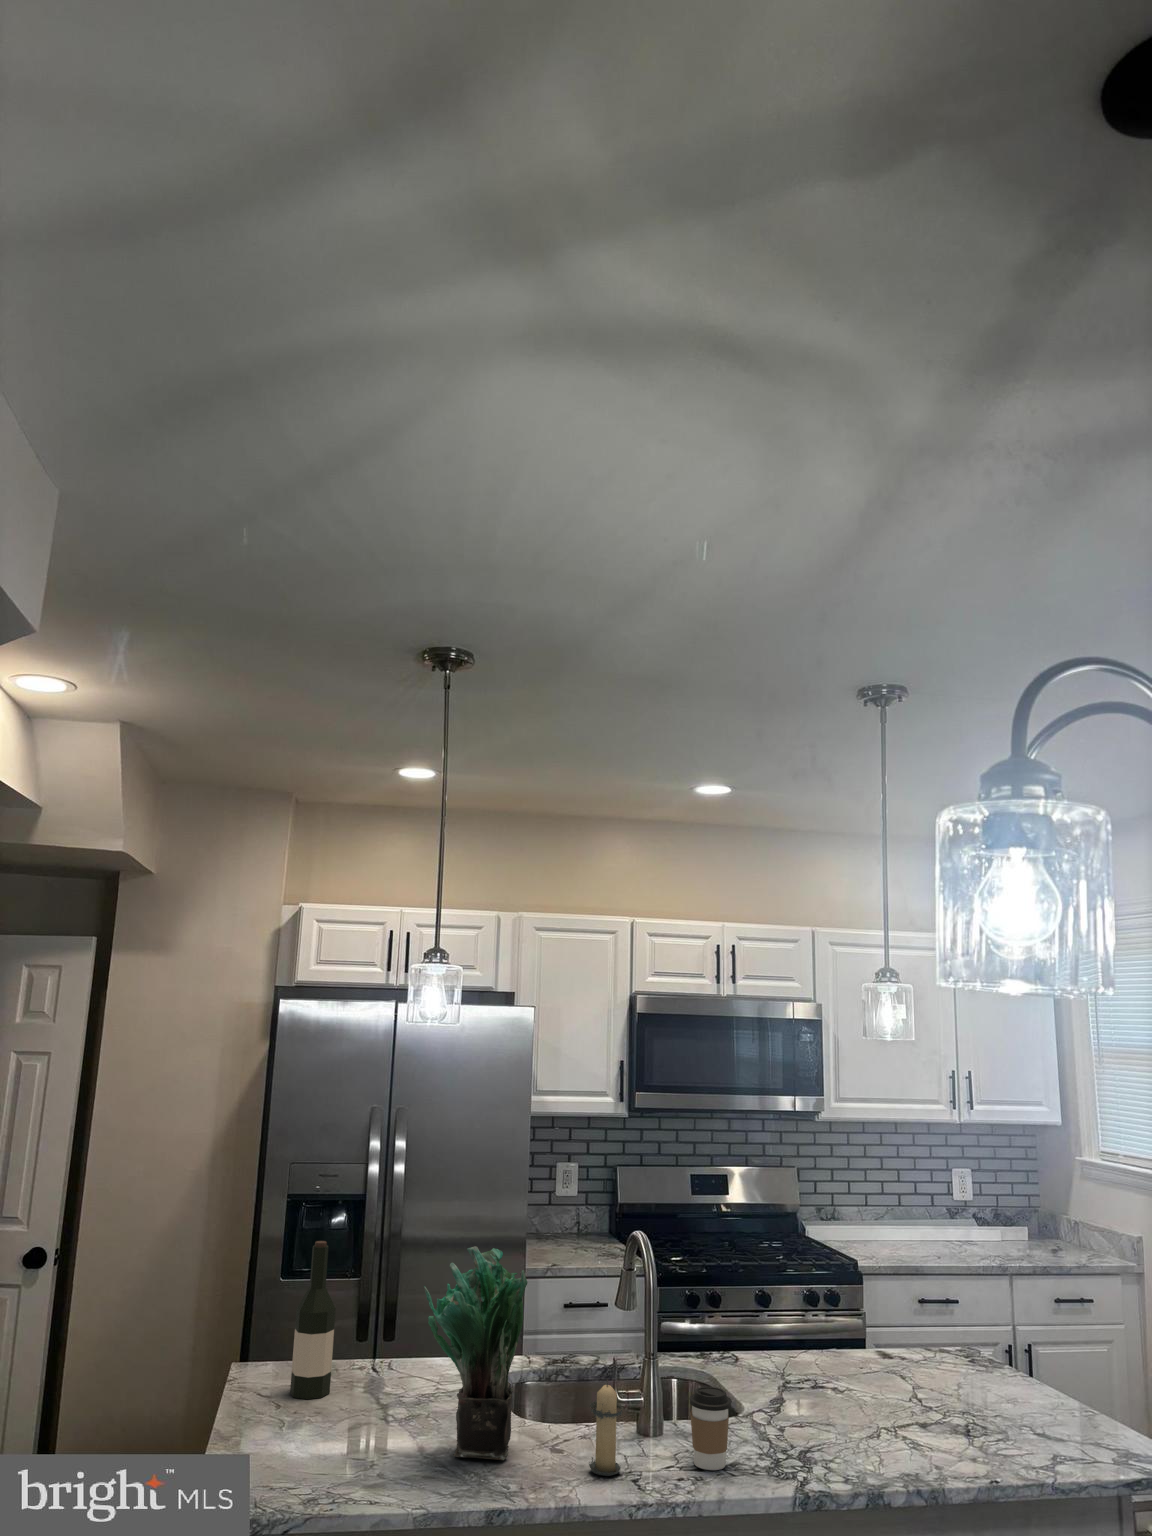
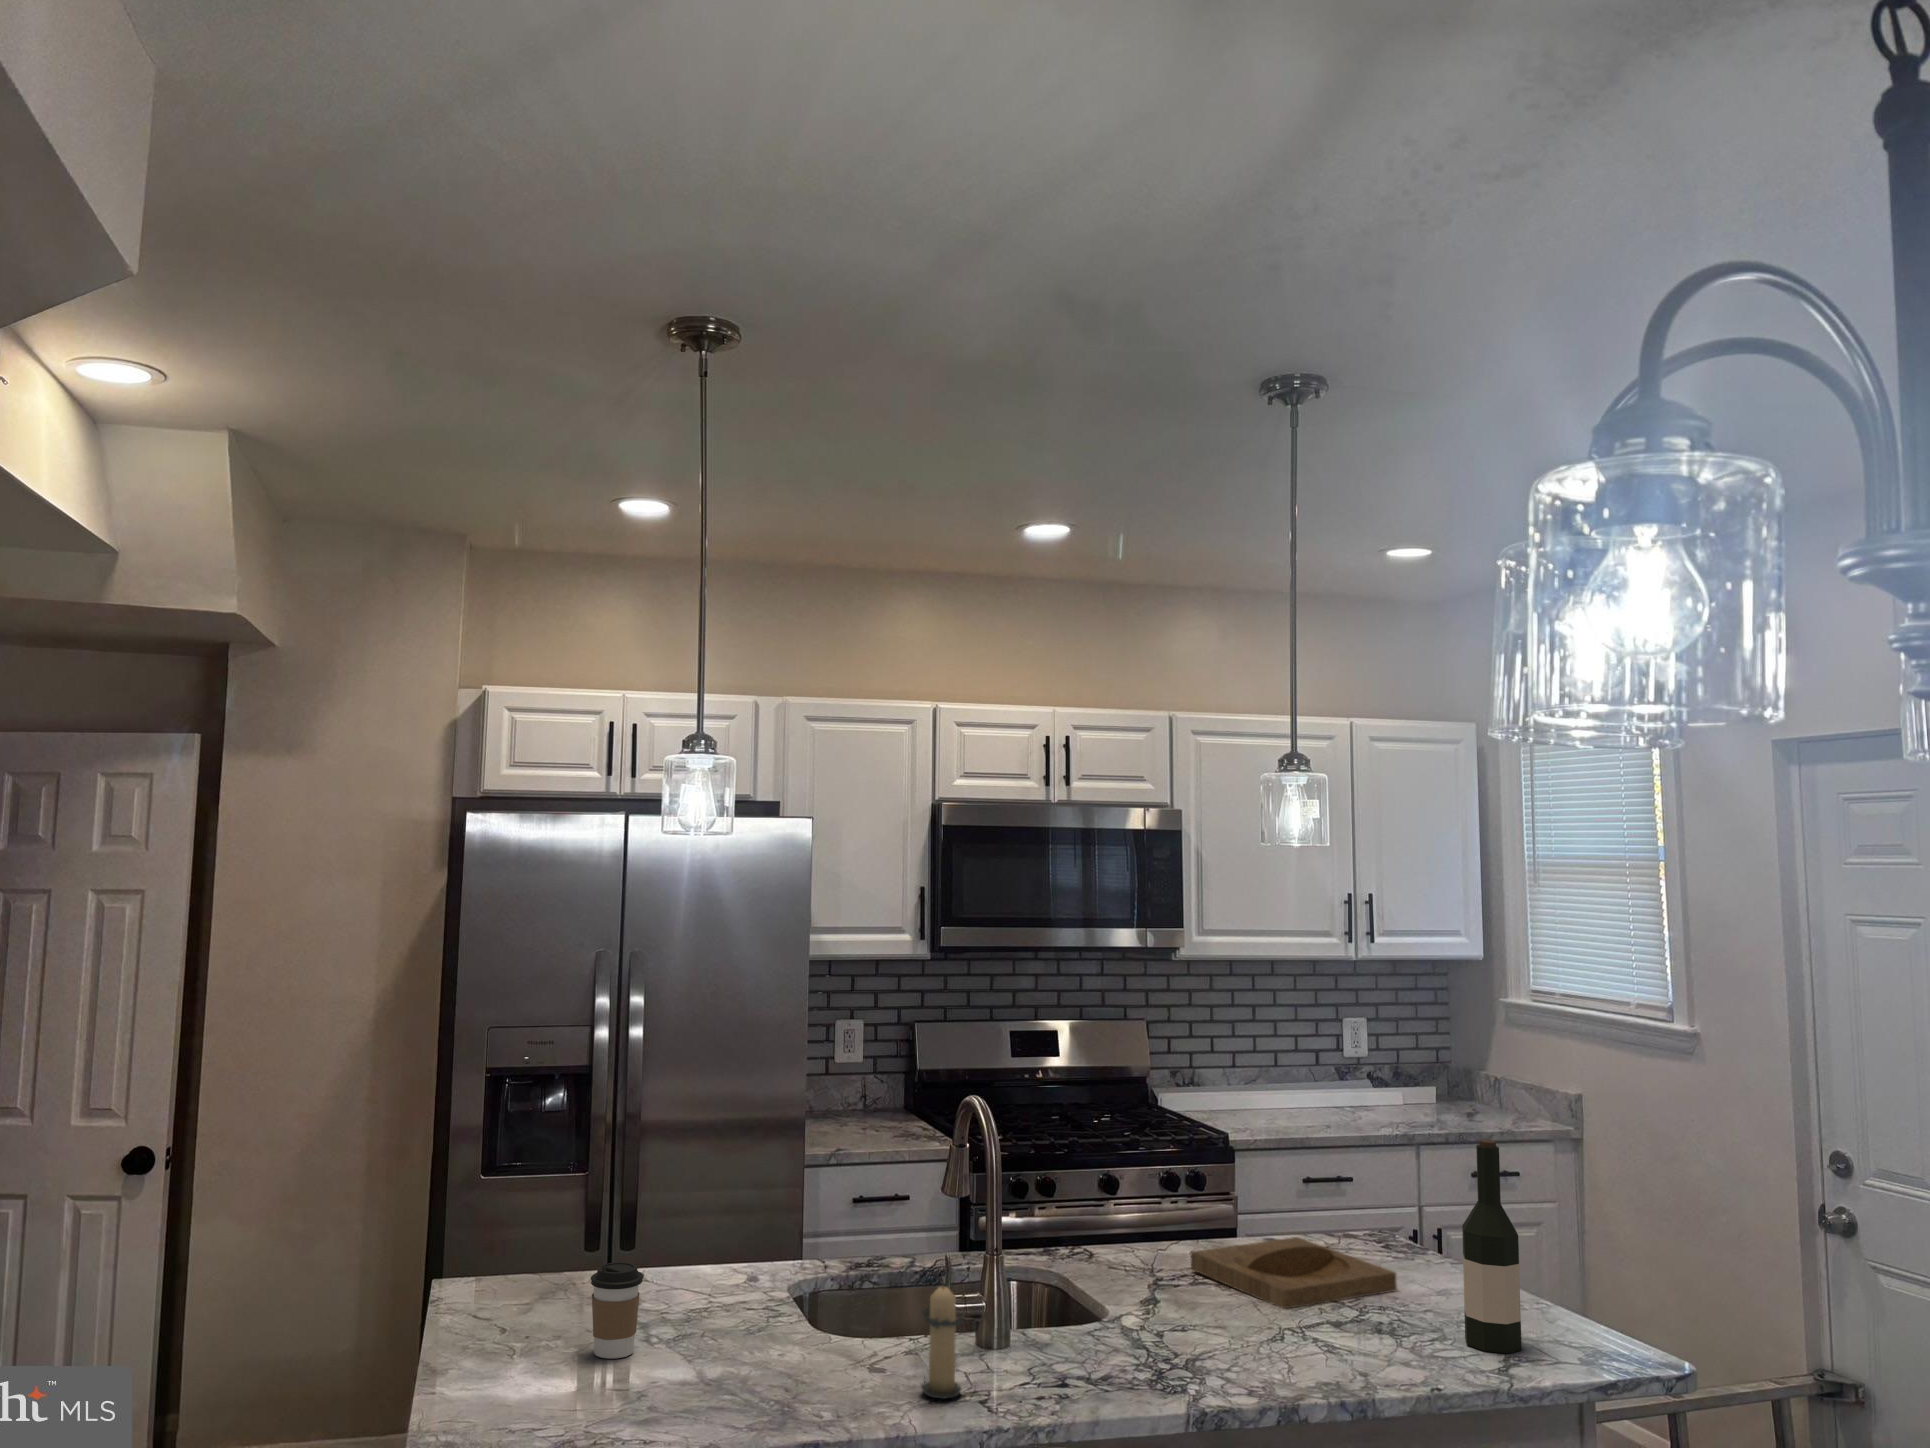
wine bottle: present [290,1241,336,1399] -> present [1462,1139,1522,1353]
potted plant: present [424,1246,527,1460] -> none [696,1118,836,1385]
tray: none [813,1351,974,1412] -> present [1191,1237,1397,1309]
coffee cup: present [689,1387,732,1470] -> present [591,1262,644,1358]

